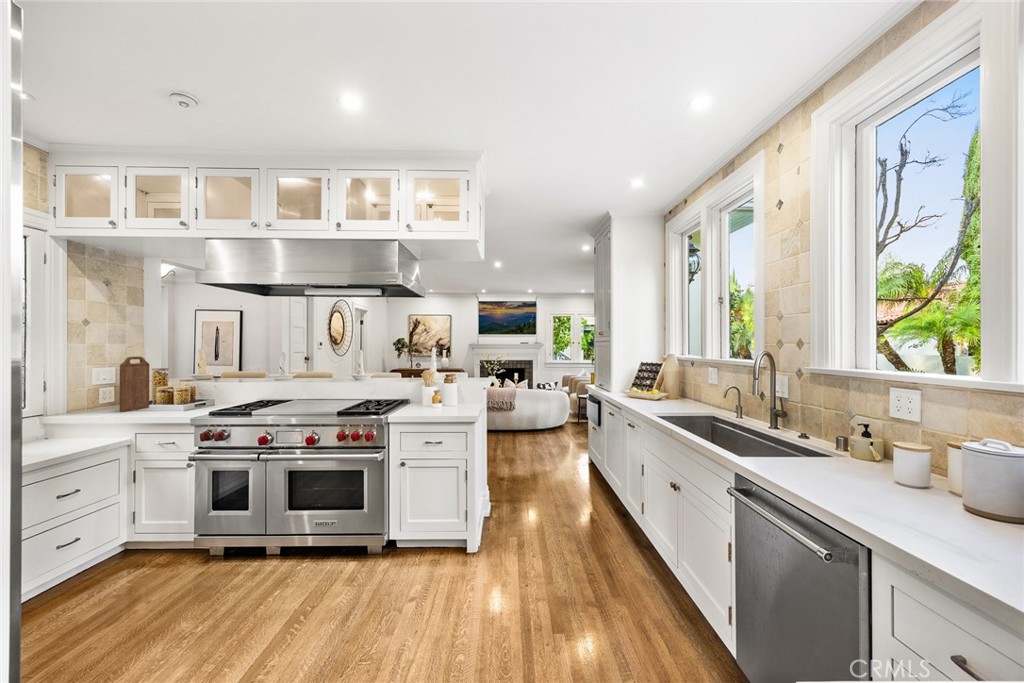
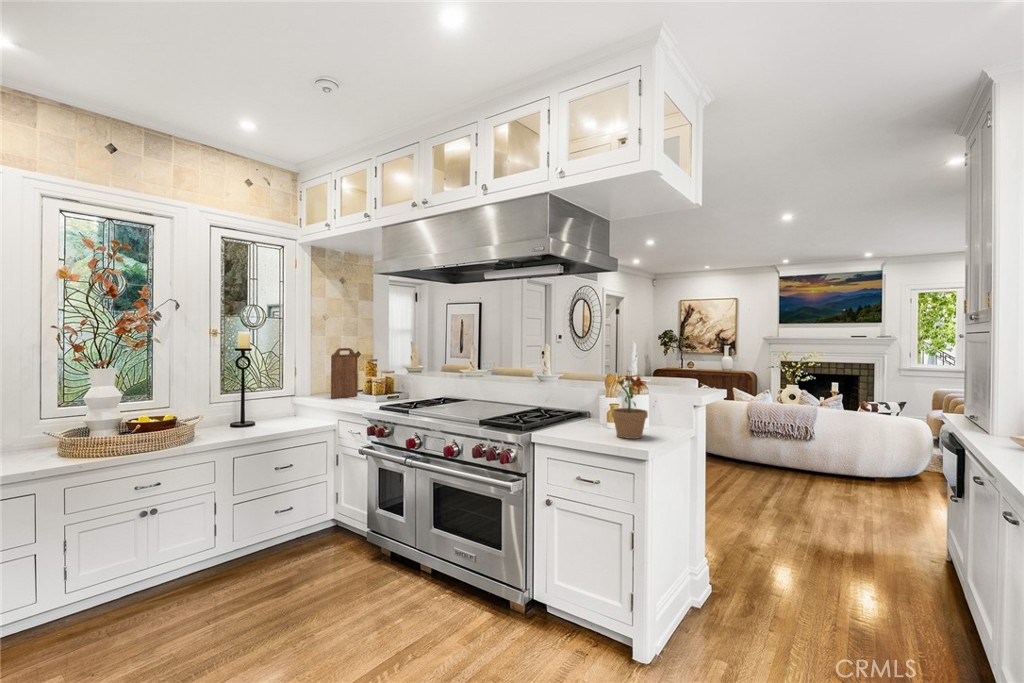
potted plant: none [442,364,468,410] -> present [608,371,648,439]

